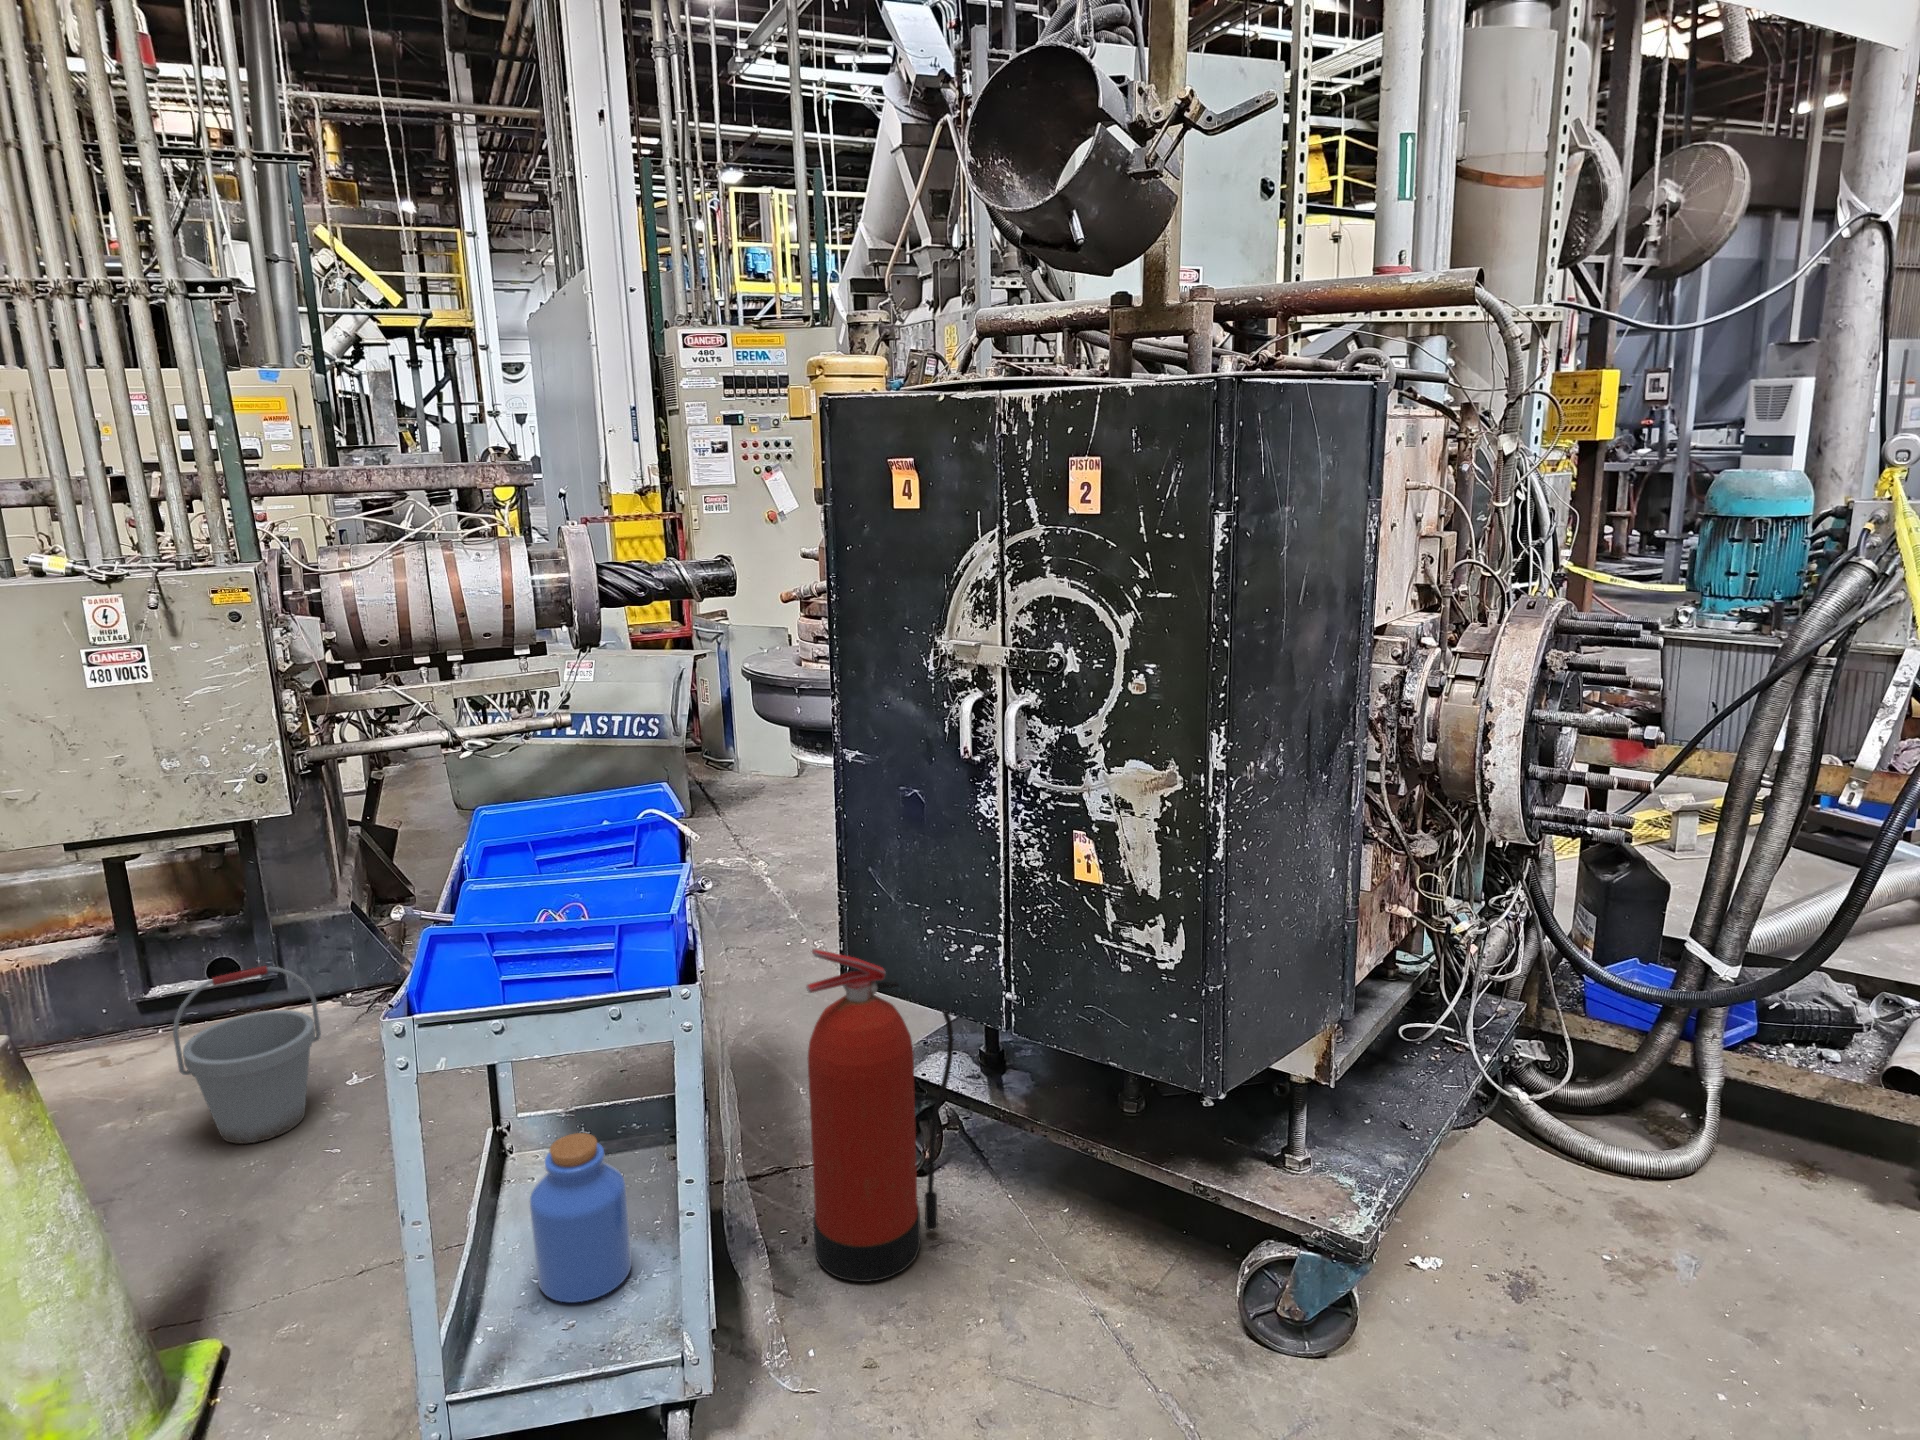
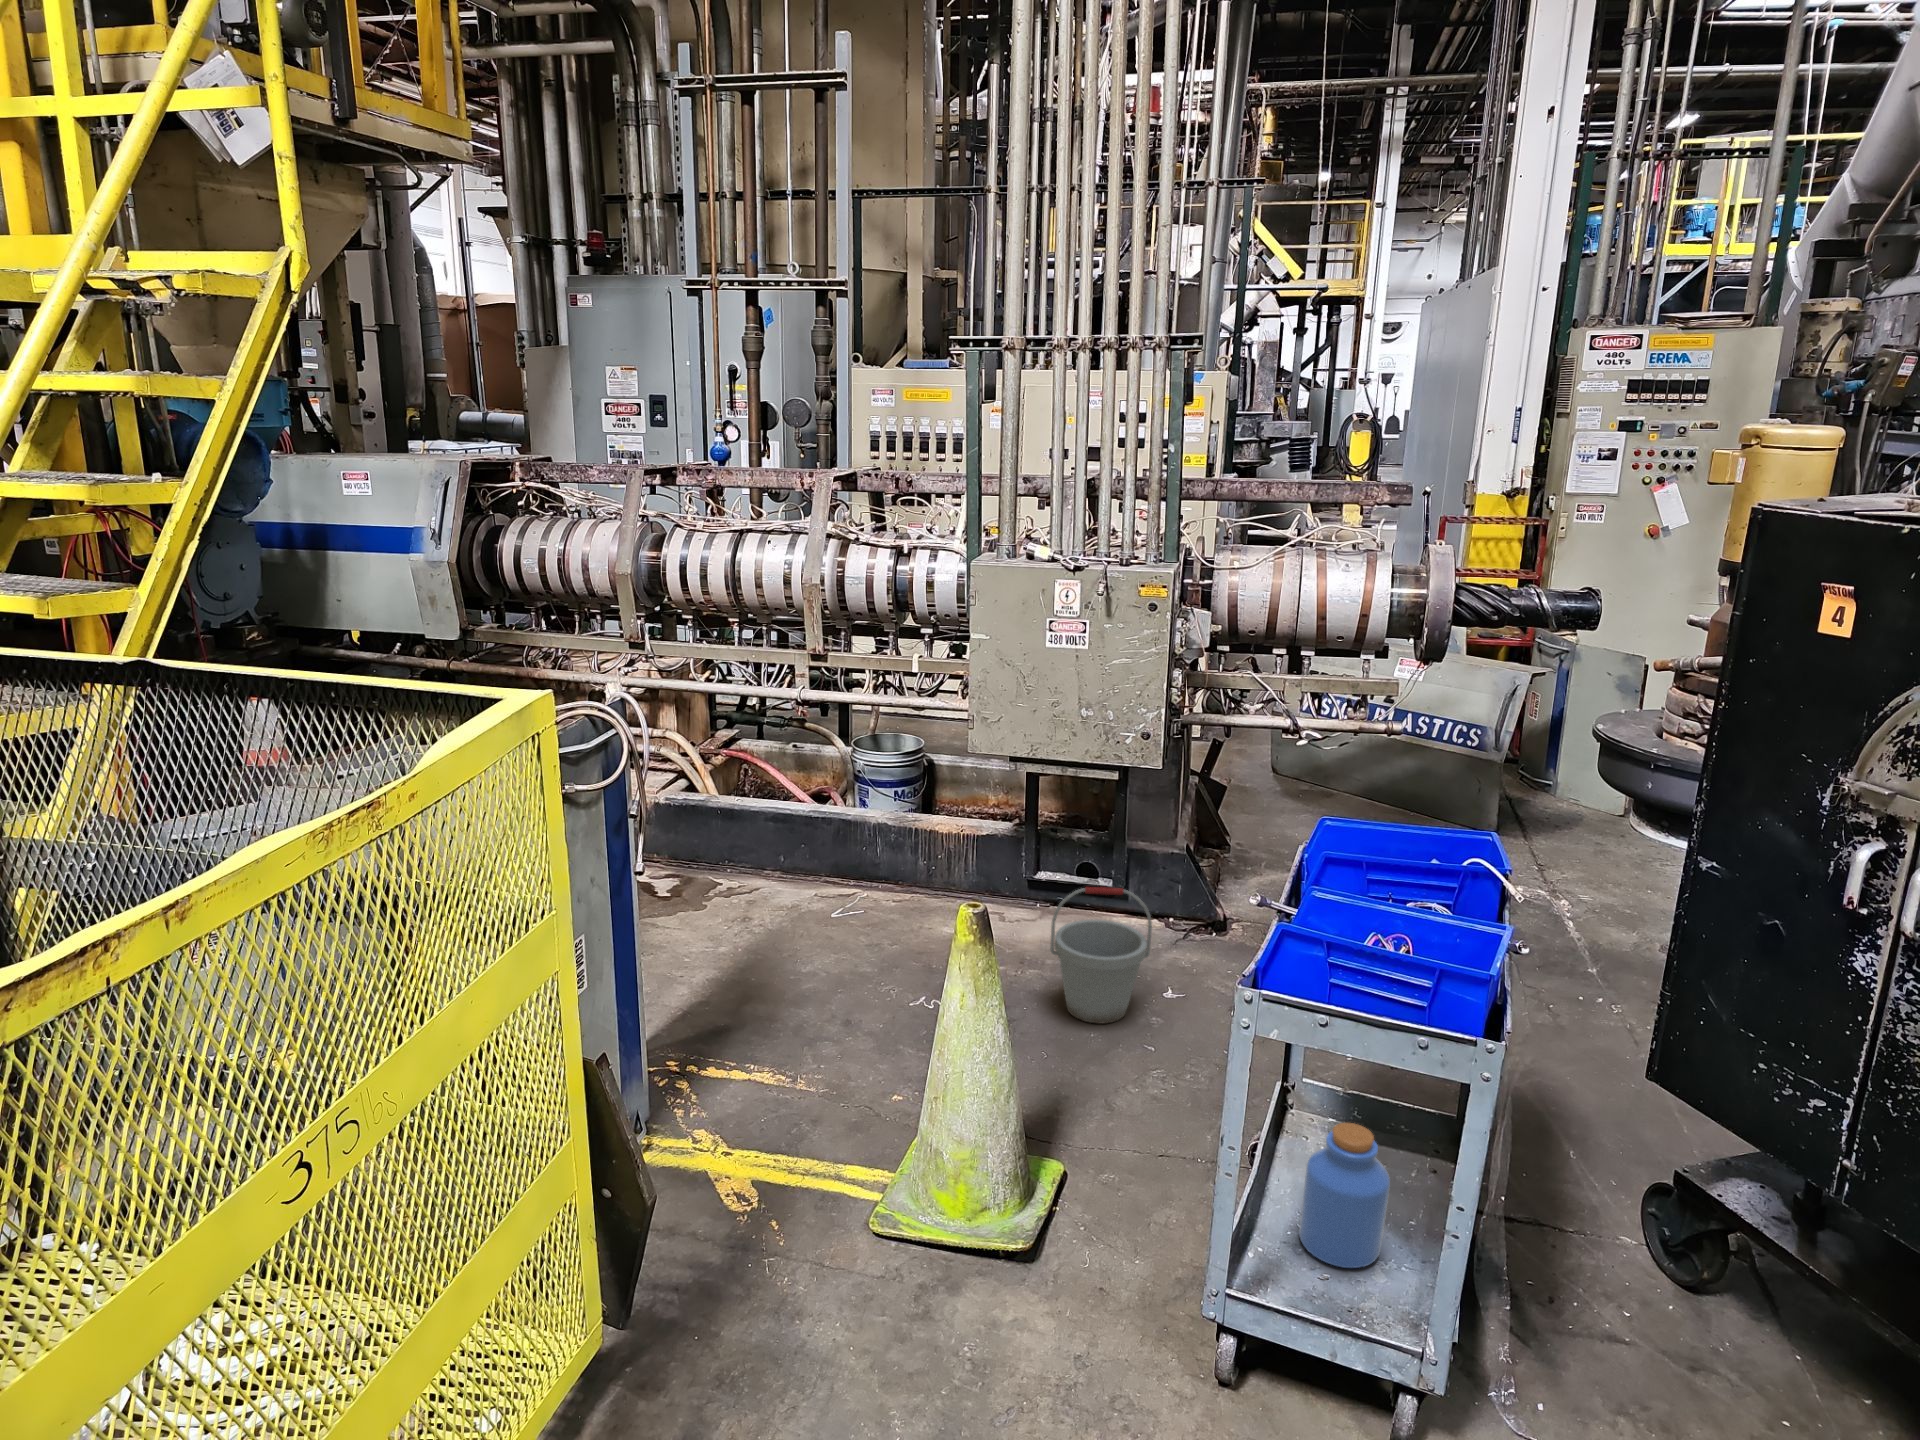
fire extinguisher: present [806,949,953,1282] -> none [1553,1038,1761,1377]

